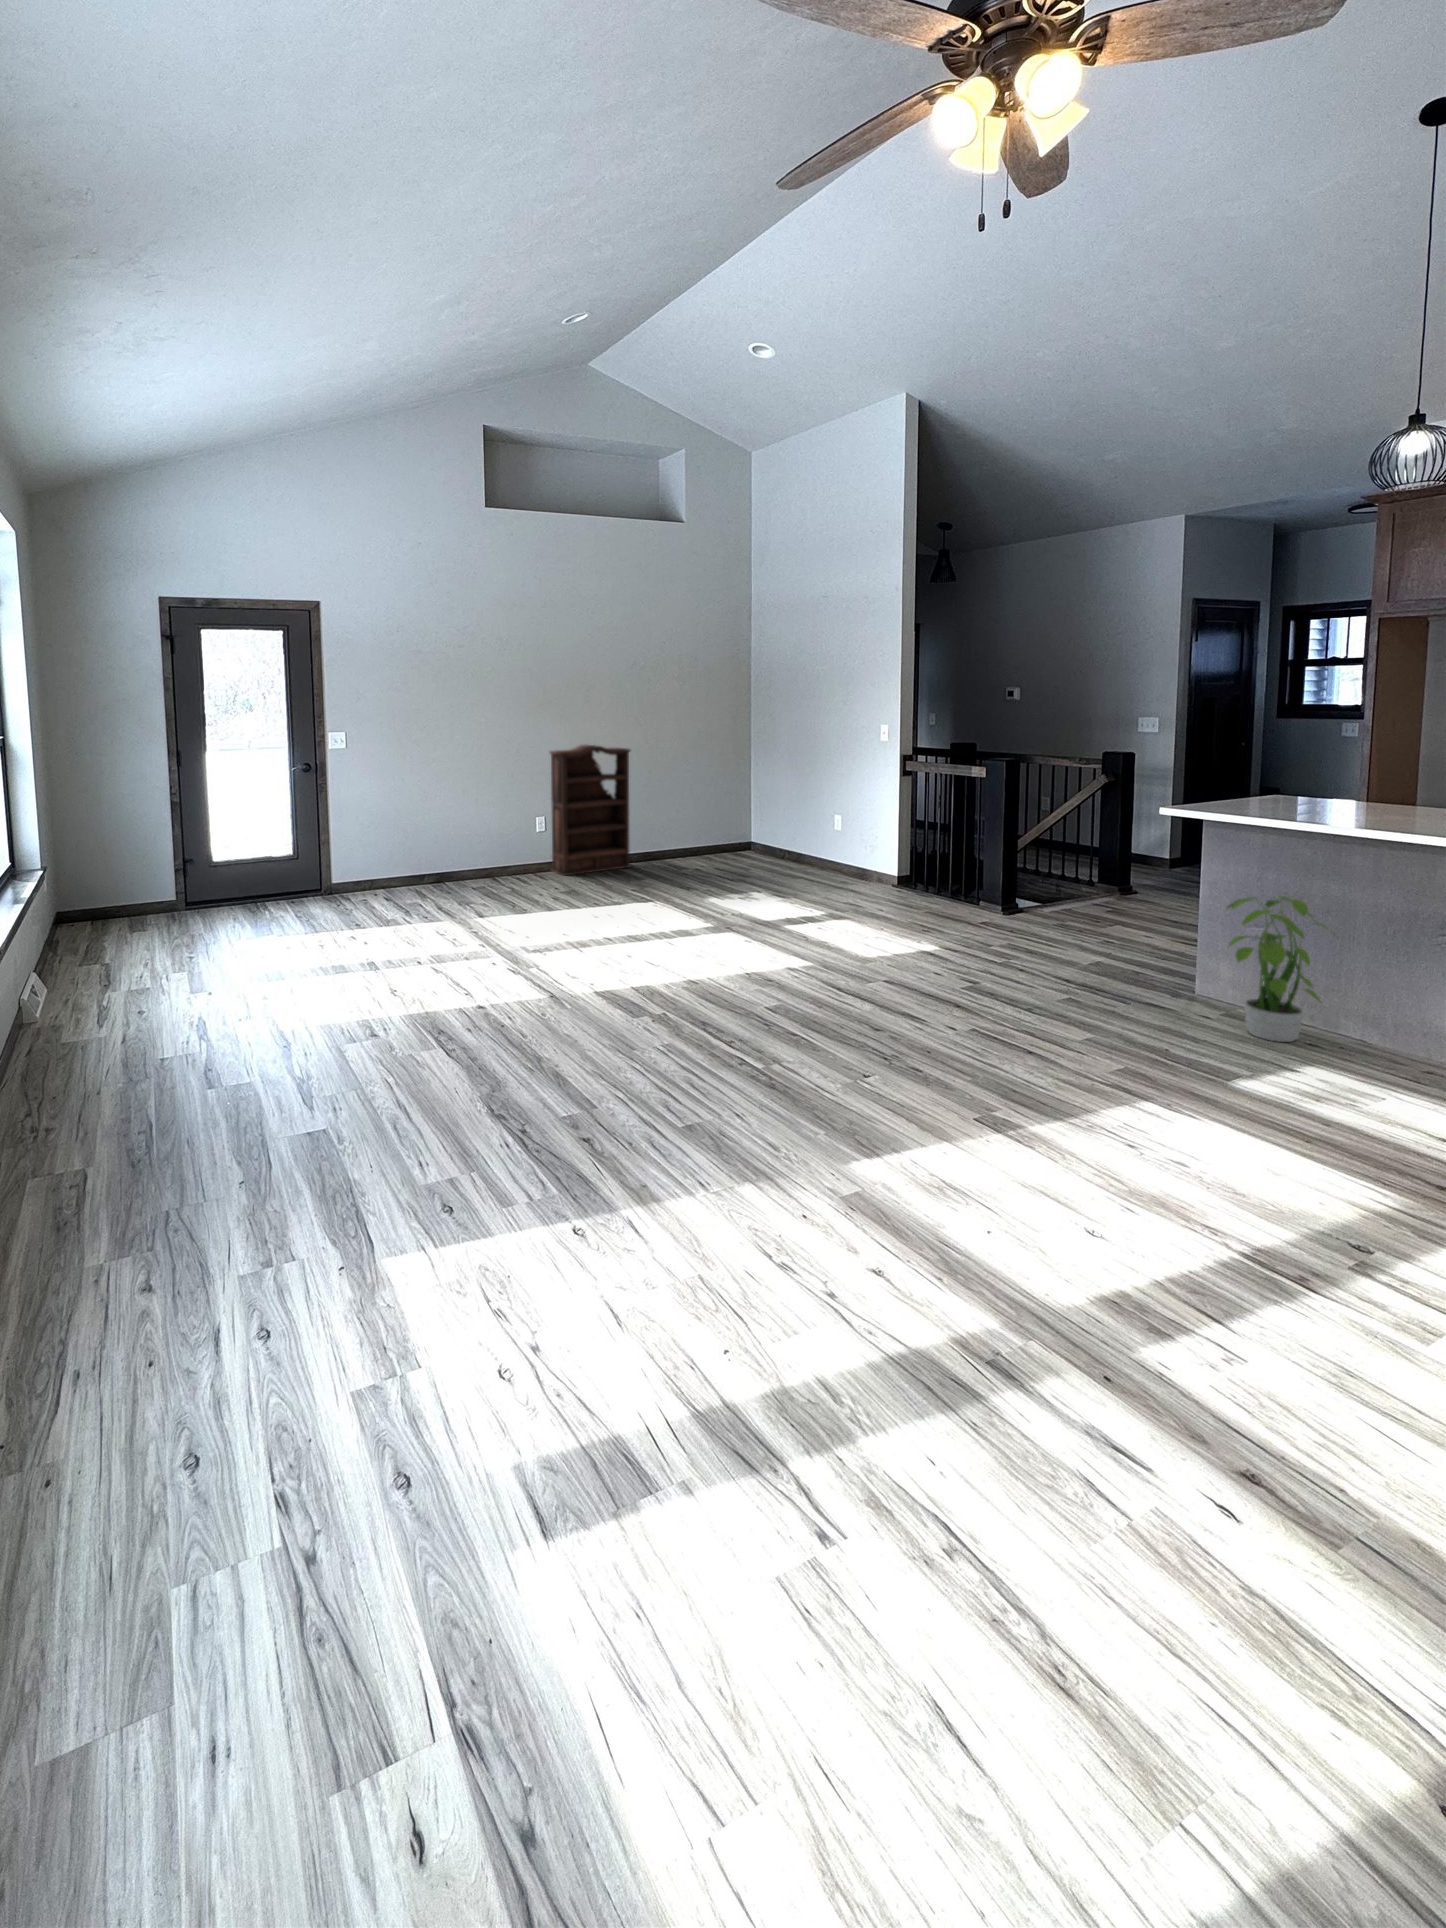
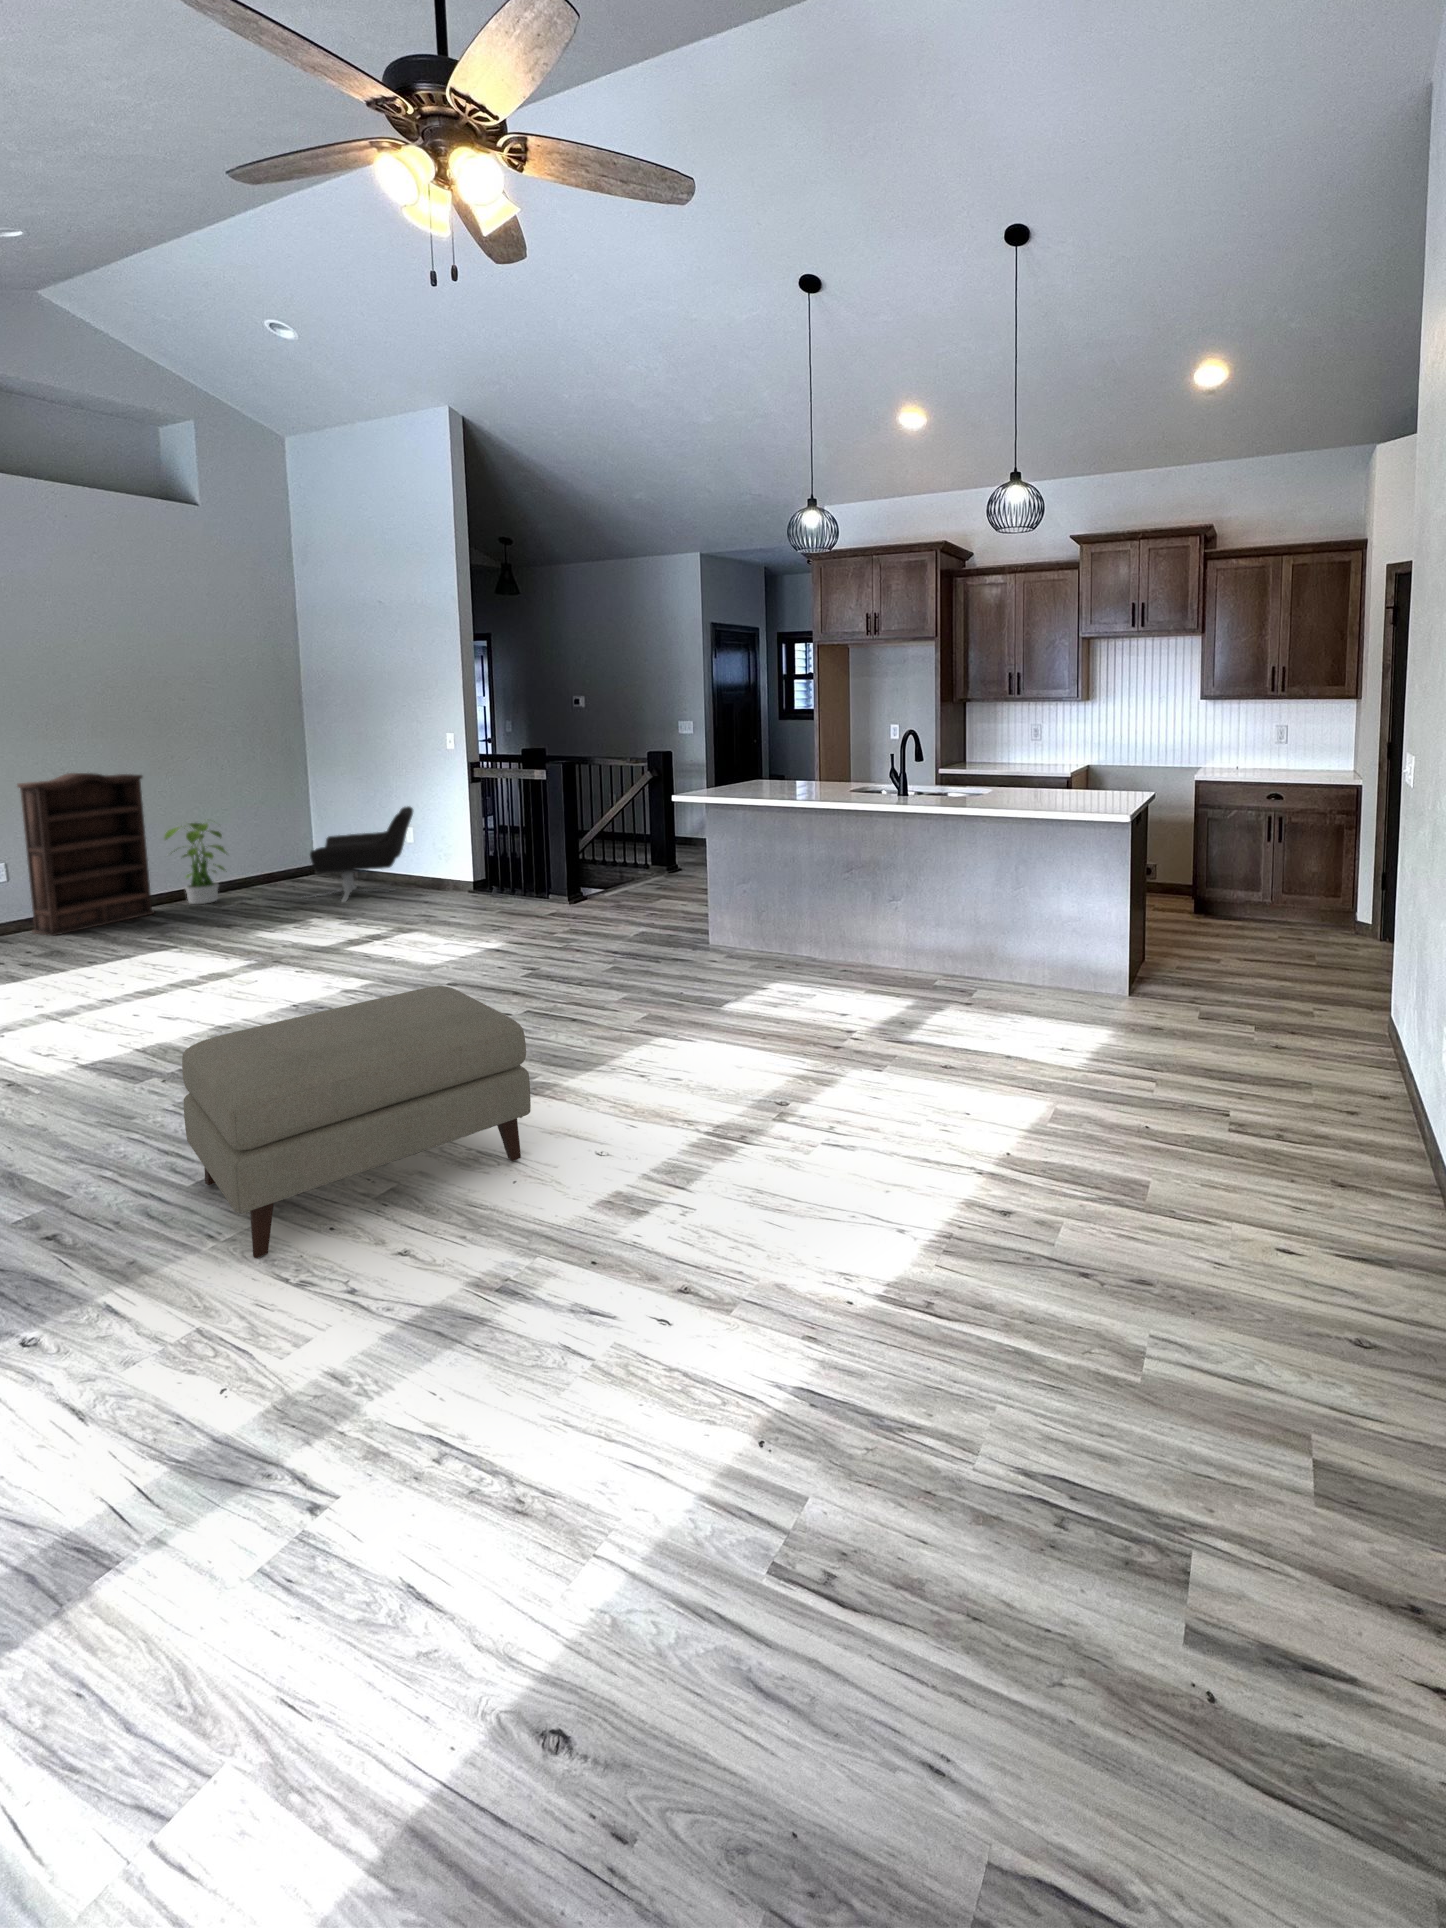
lounge chair: none [742,793,845,879] -> present [310,806,413,902]
potted plant: present [1226,895,1326,1042] -> present [164,823,227,904]
ottoman: none [680,990,1012,1226] -> present [182,986,531,1258]

